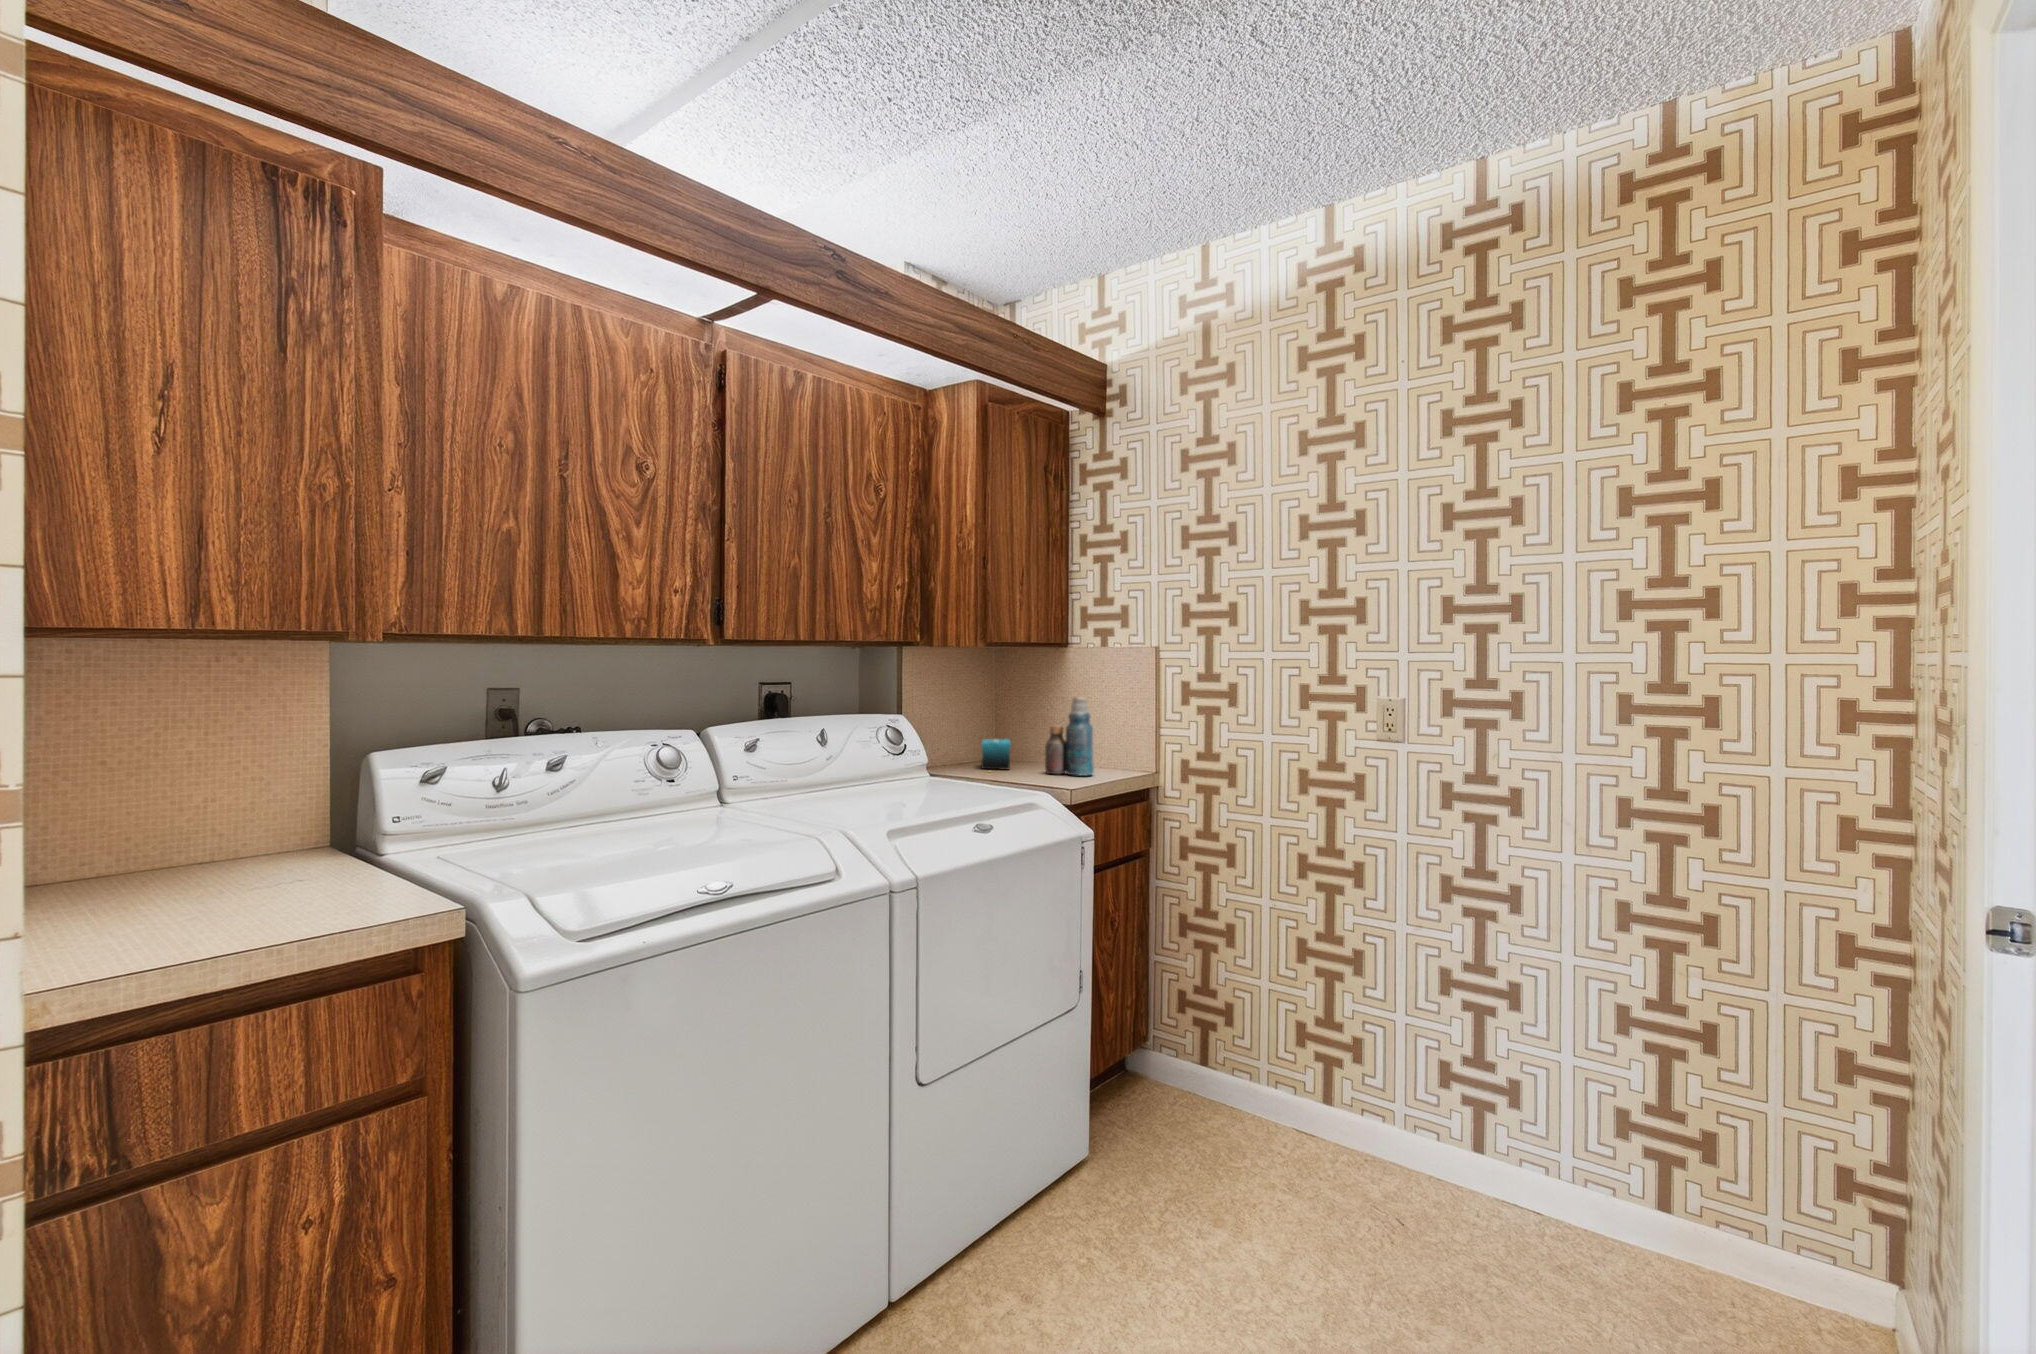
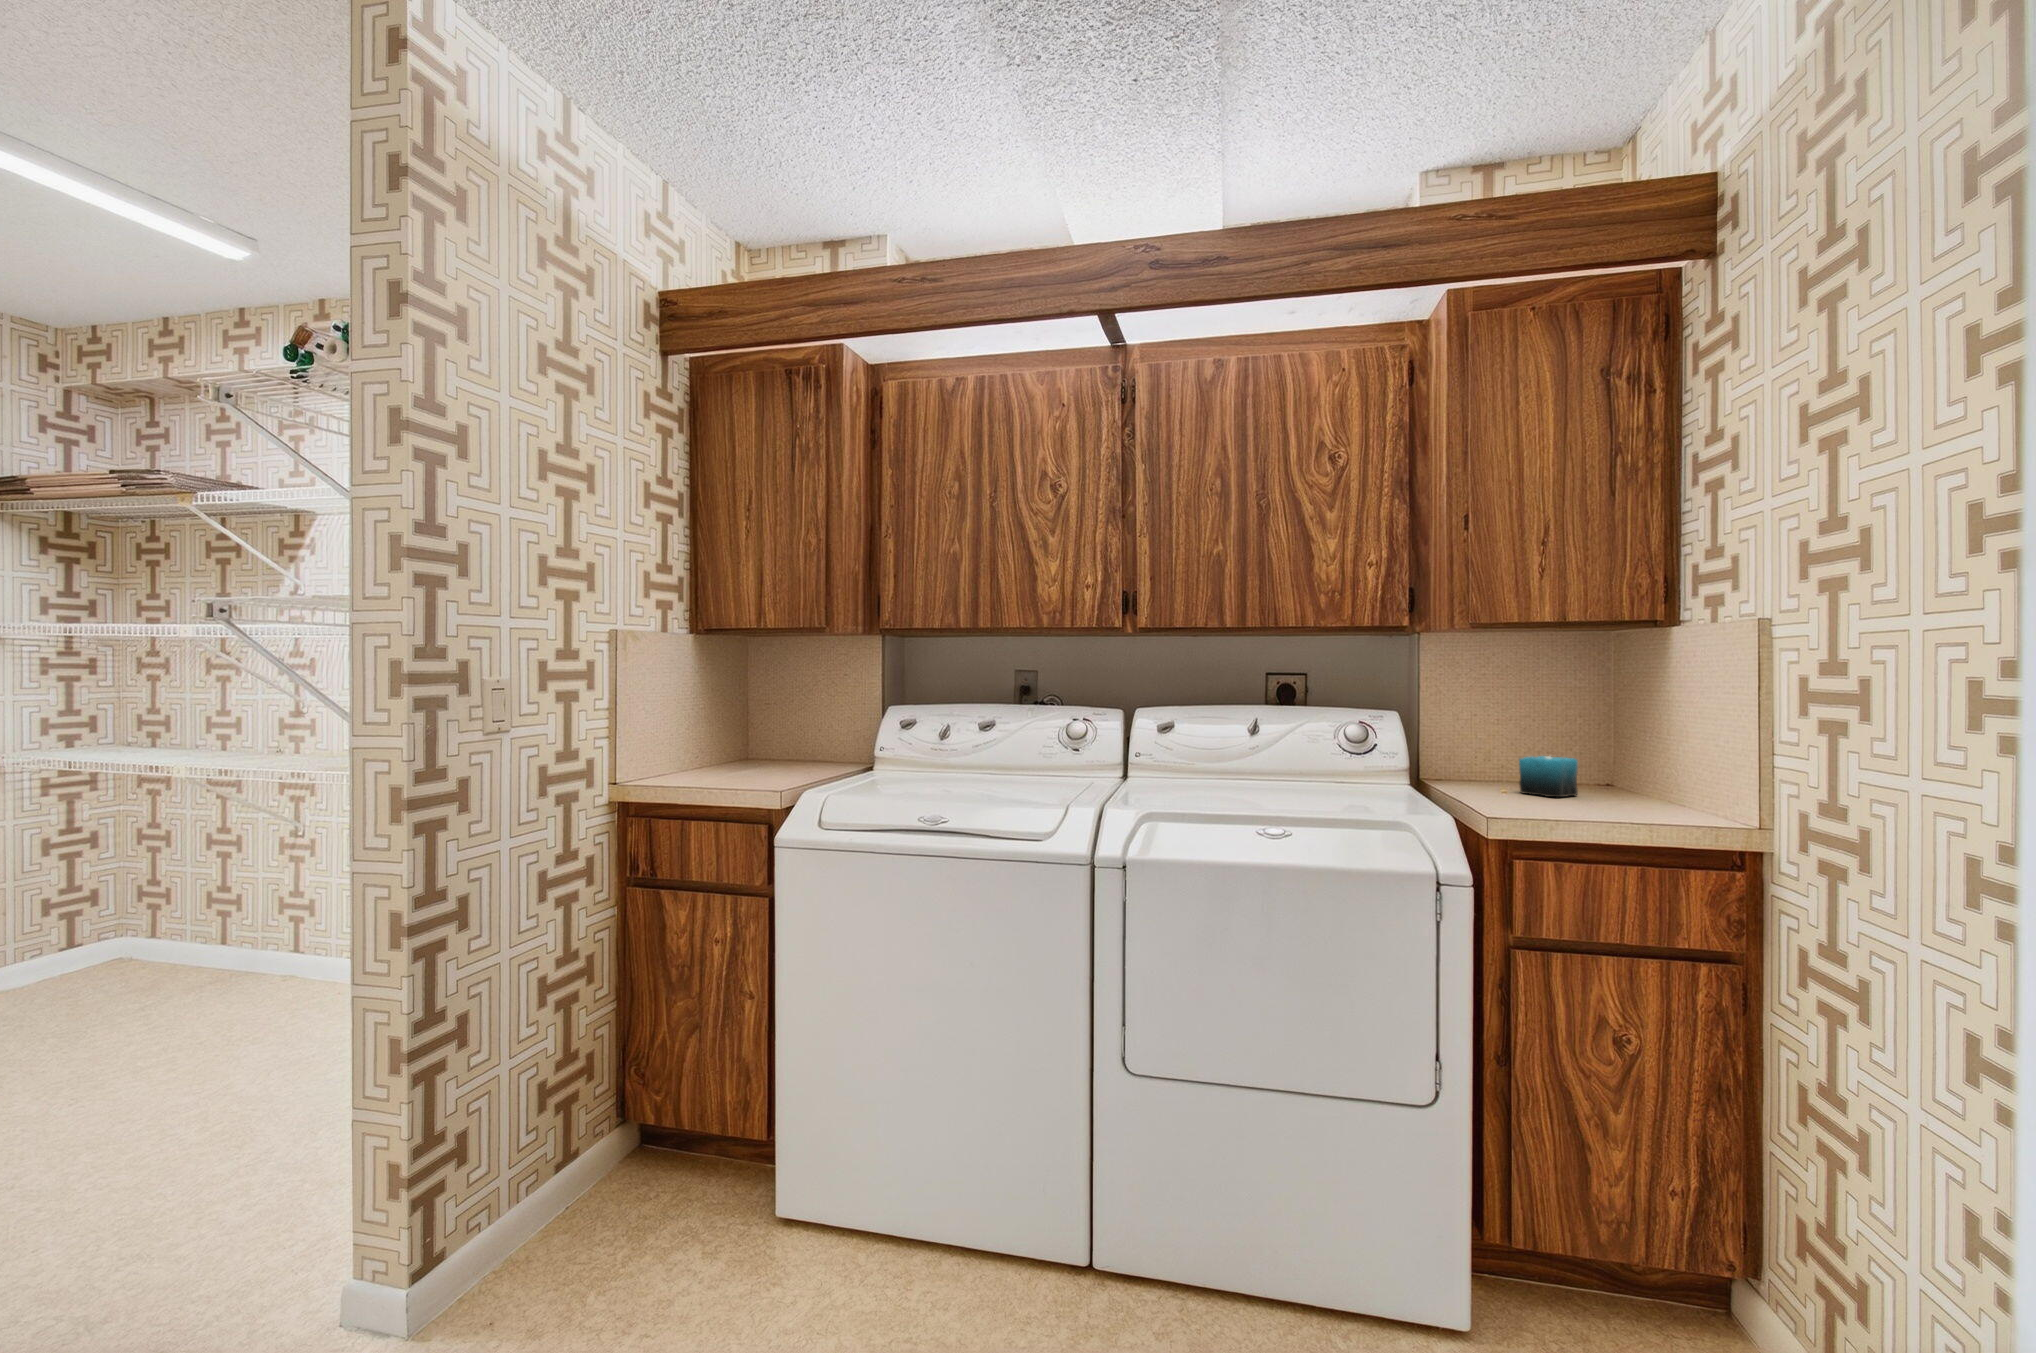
bottle: present [1045,697,1094,776] -> none [1593,697,1673,816]

